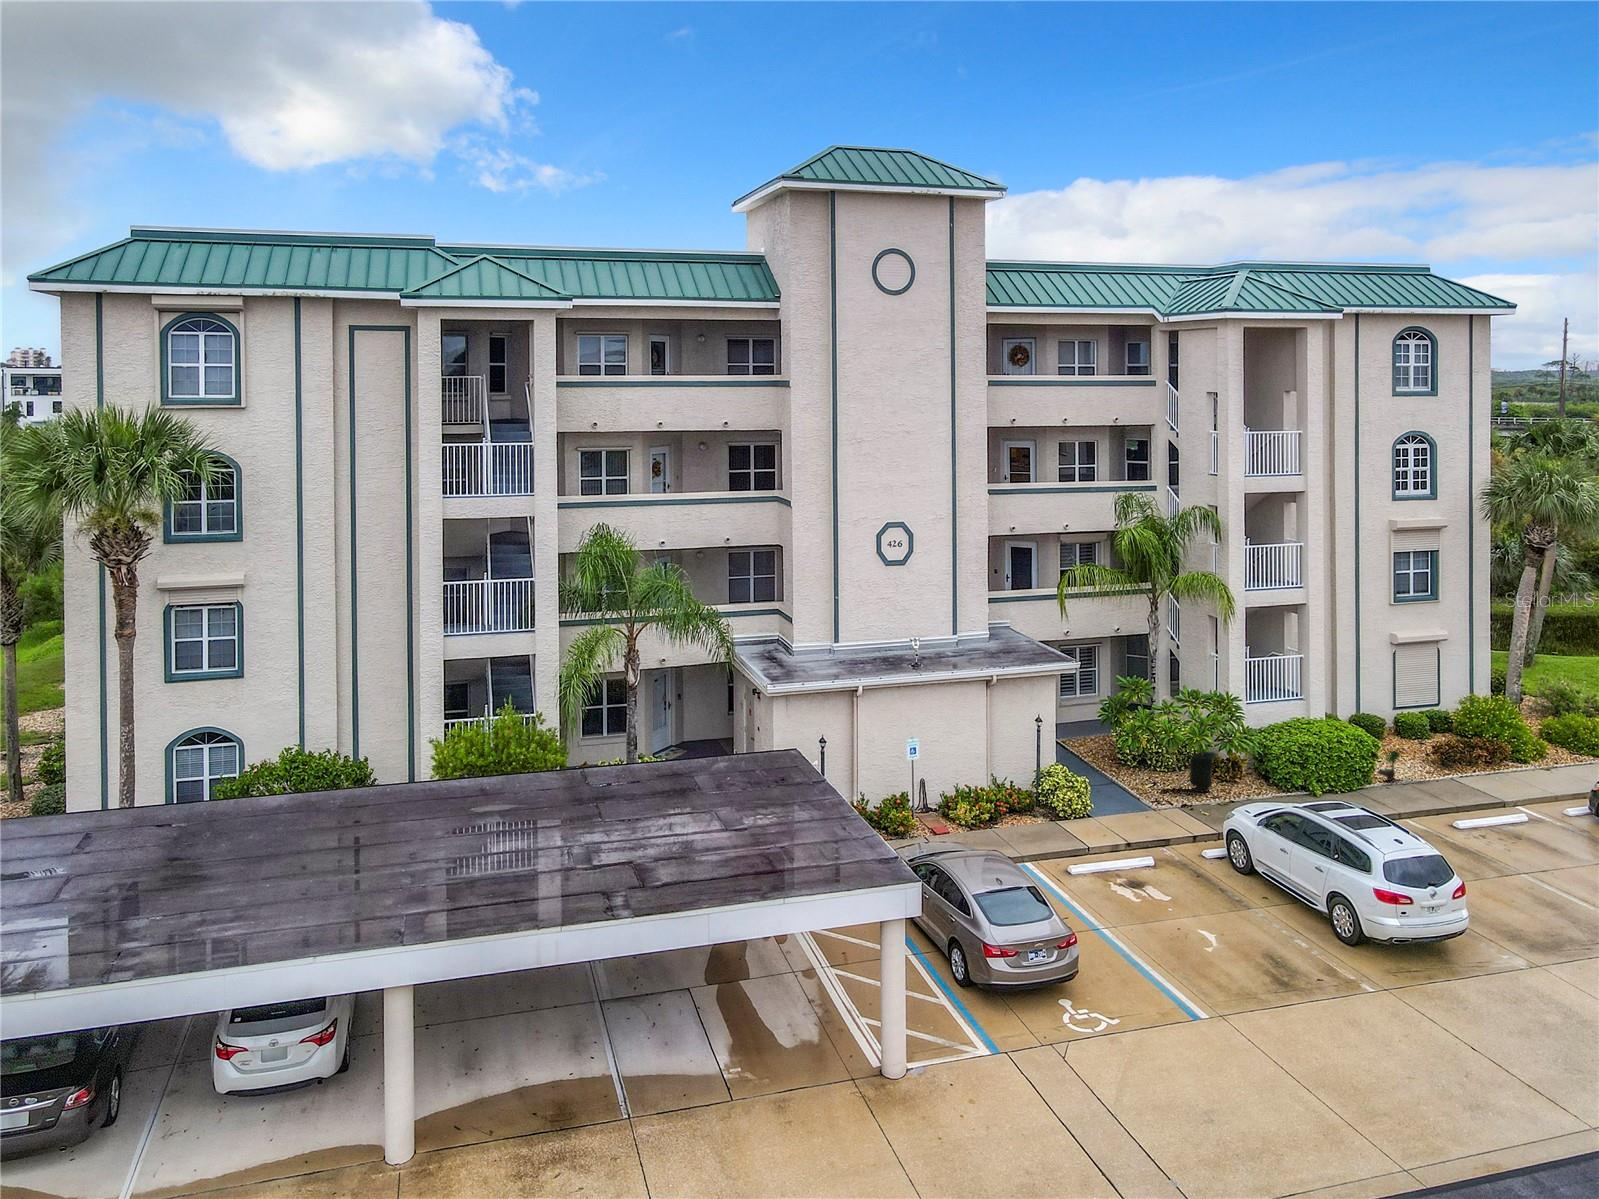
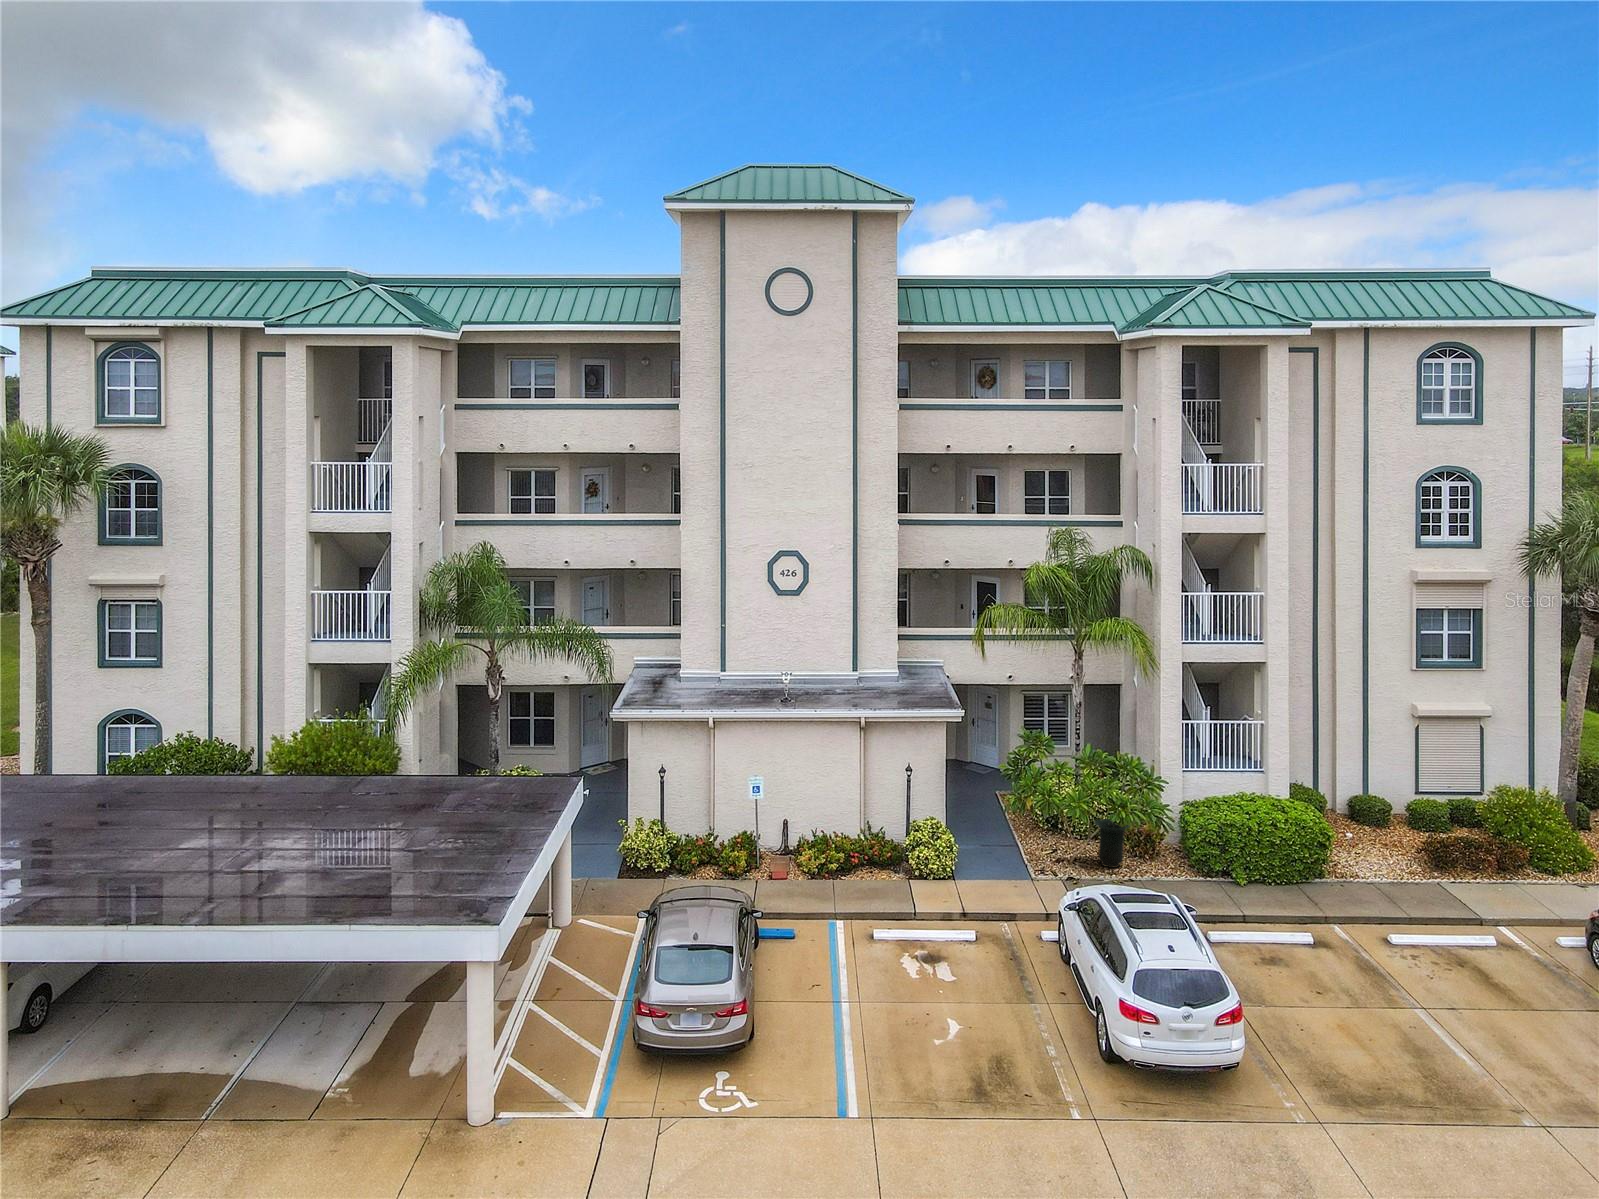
potted tree: present [1378,750,1400,781] -> none [1344,837,1372,877]

